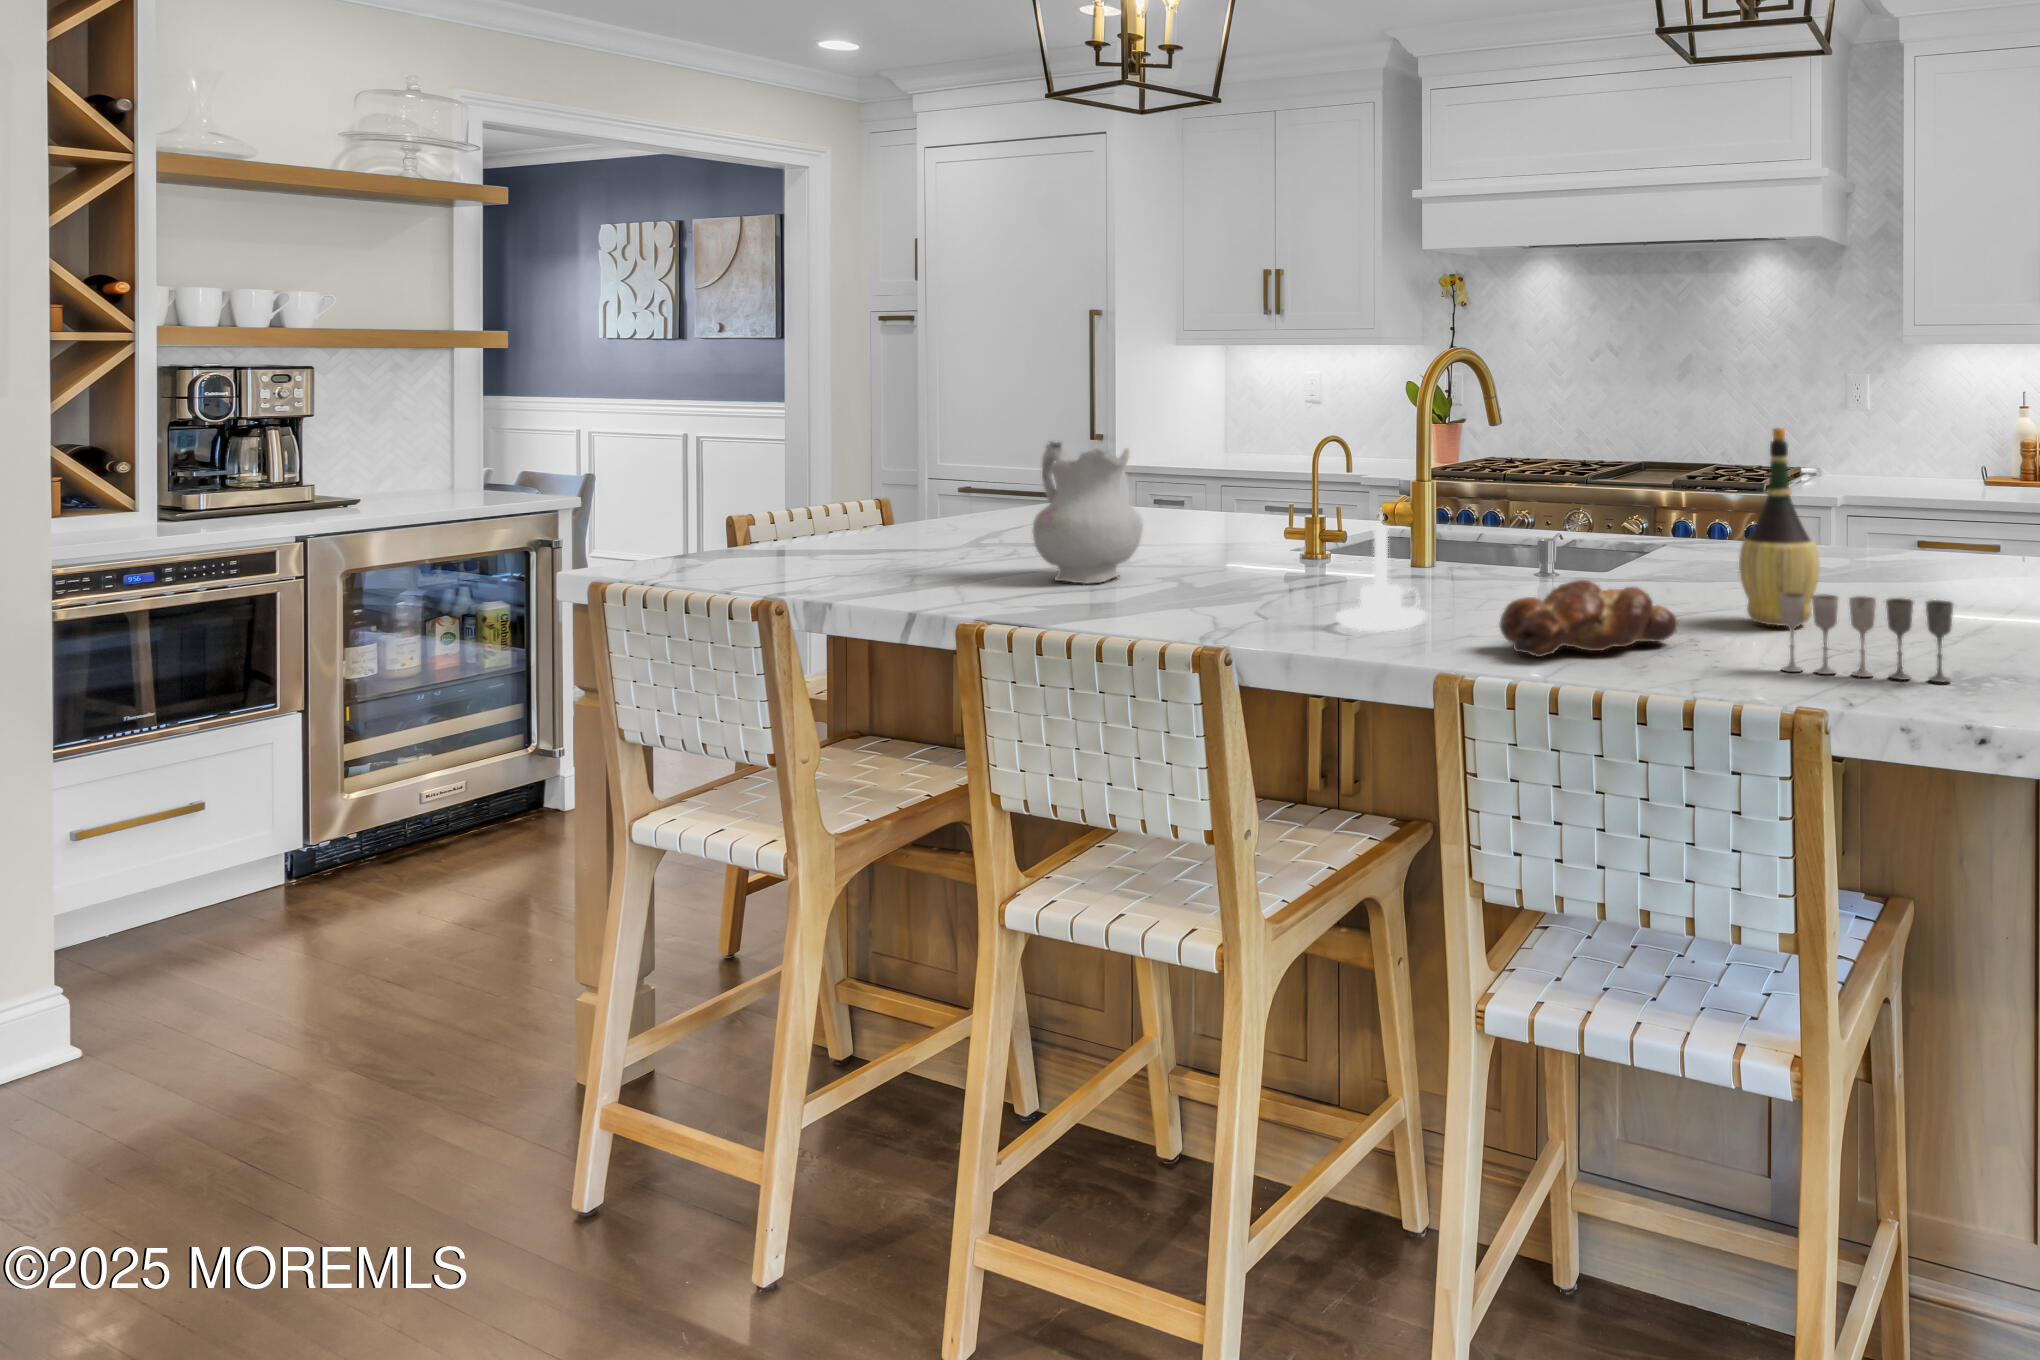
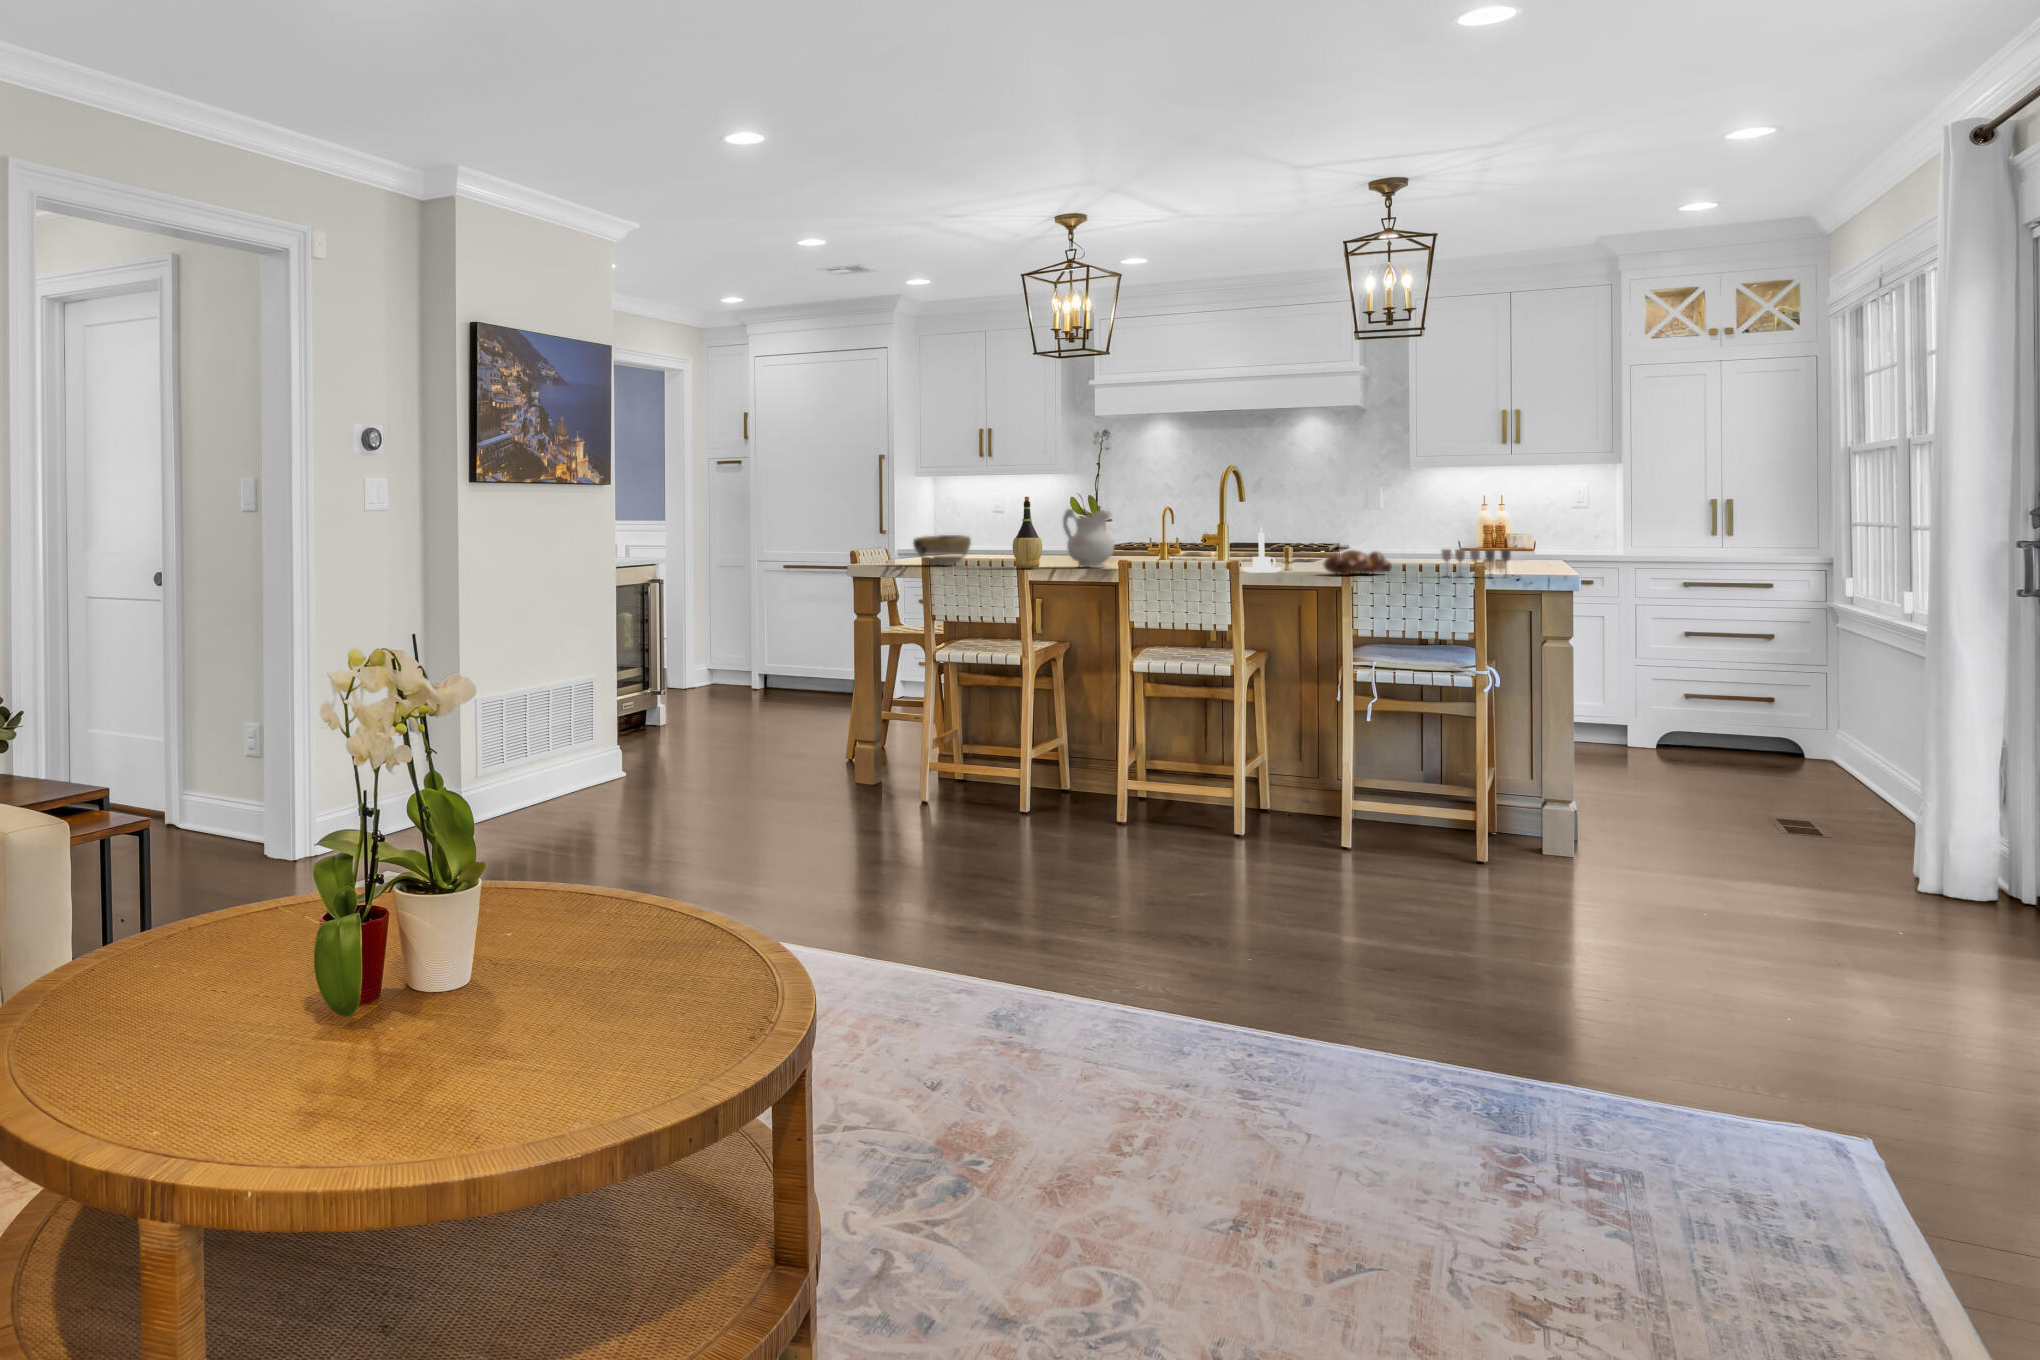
wine bottle: present [1739,428,1819,626] -> present [1013,497,1042,569]
decorative bowl: none [739,489,880,563] -> present [913,535,971,565]

